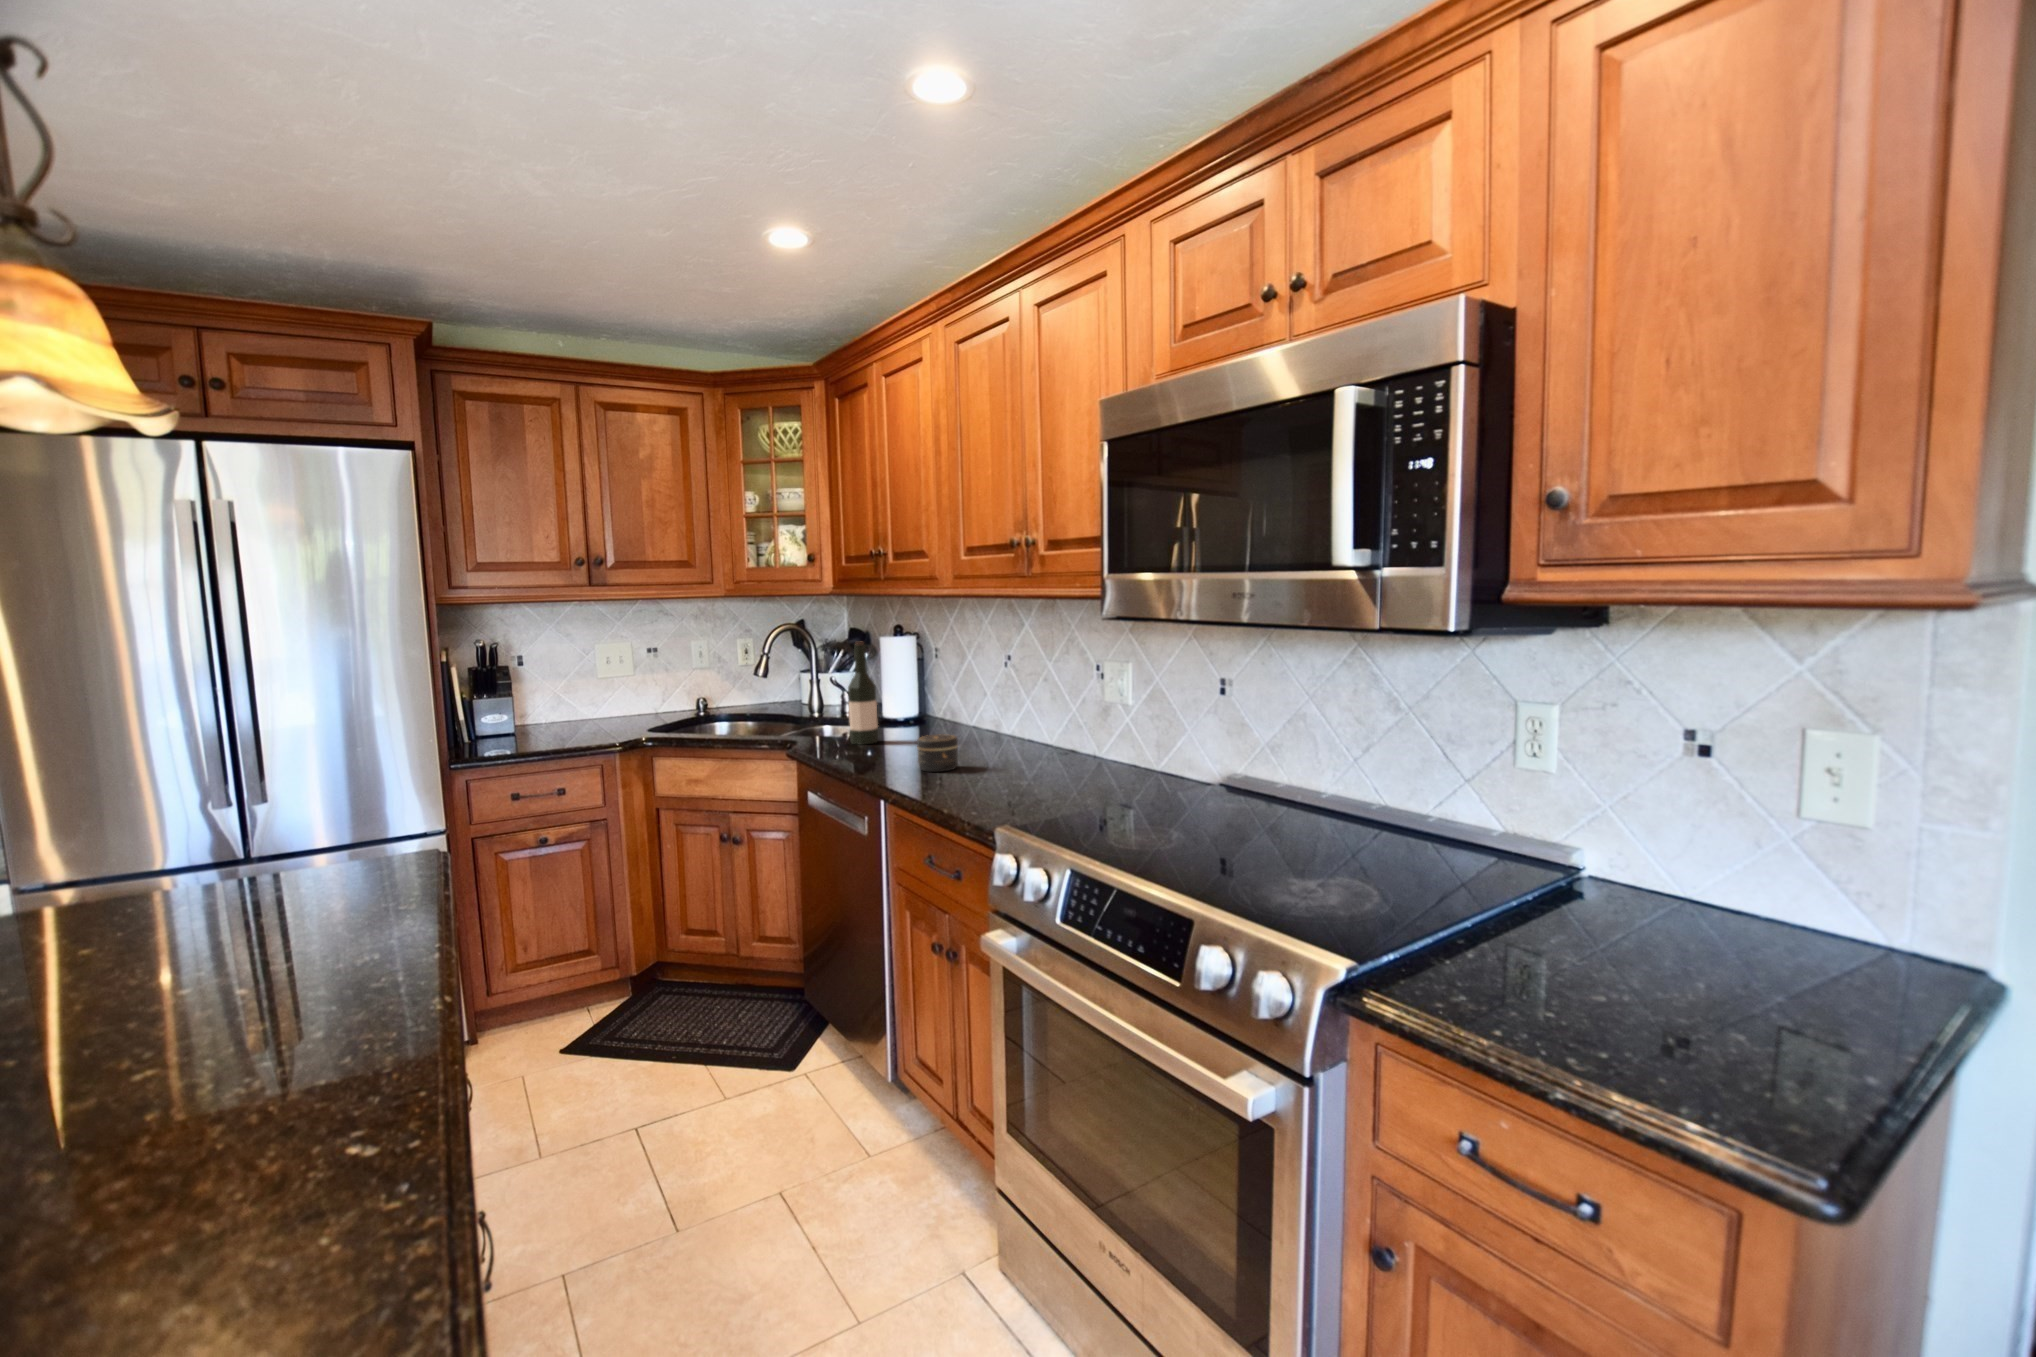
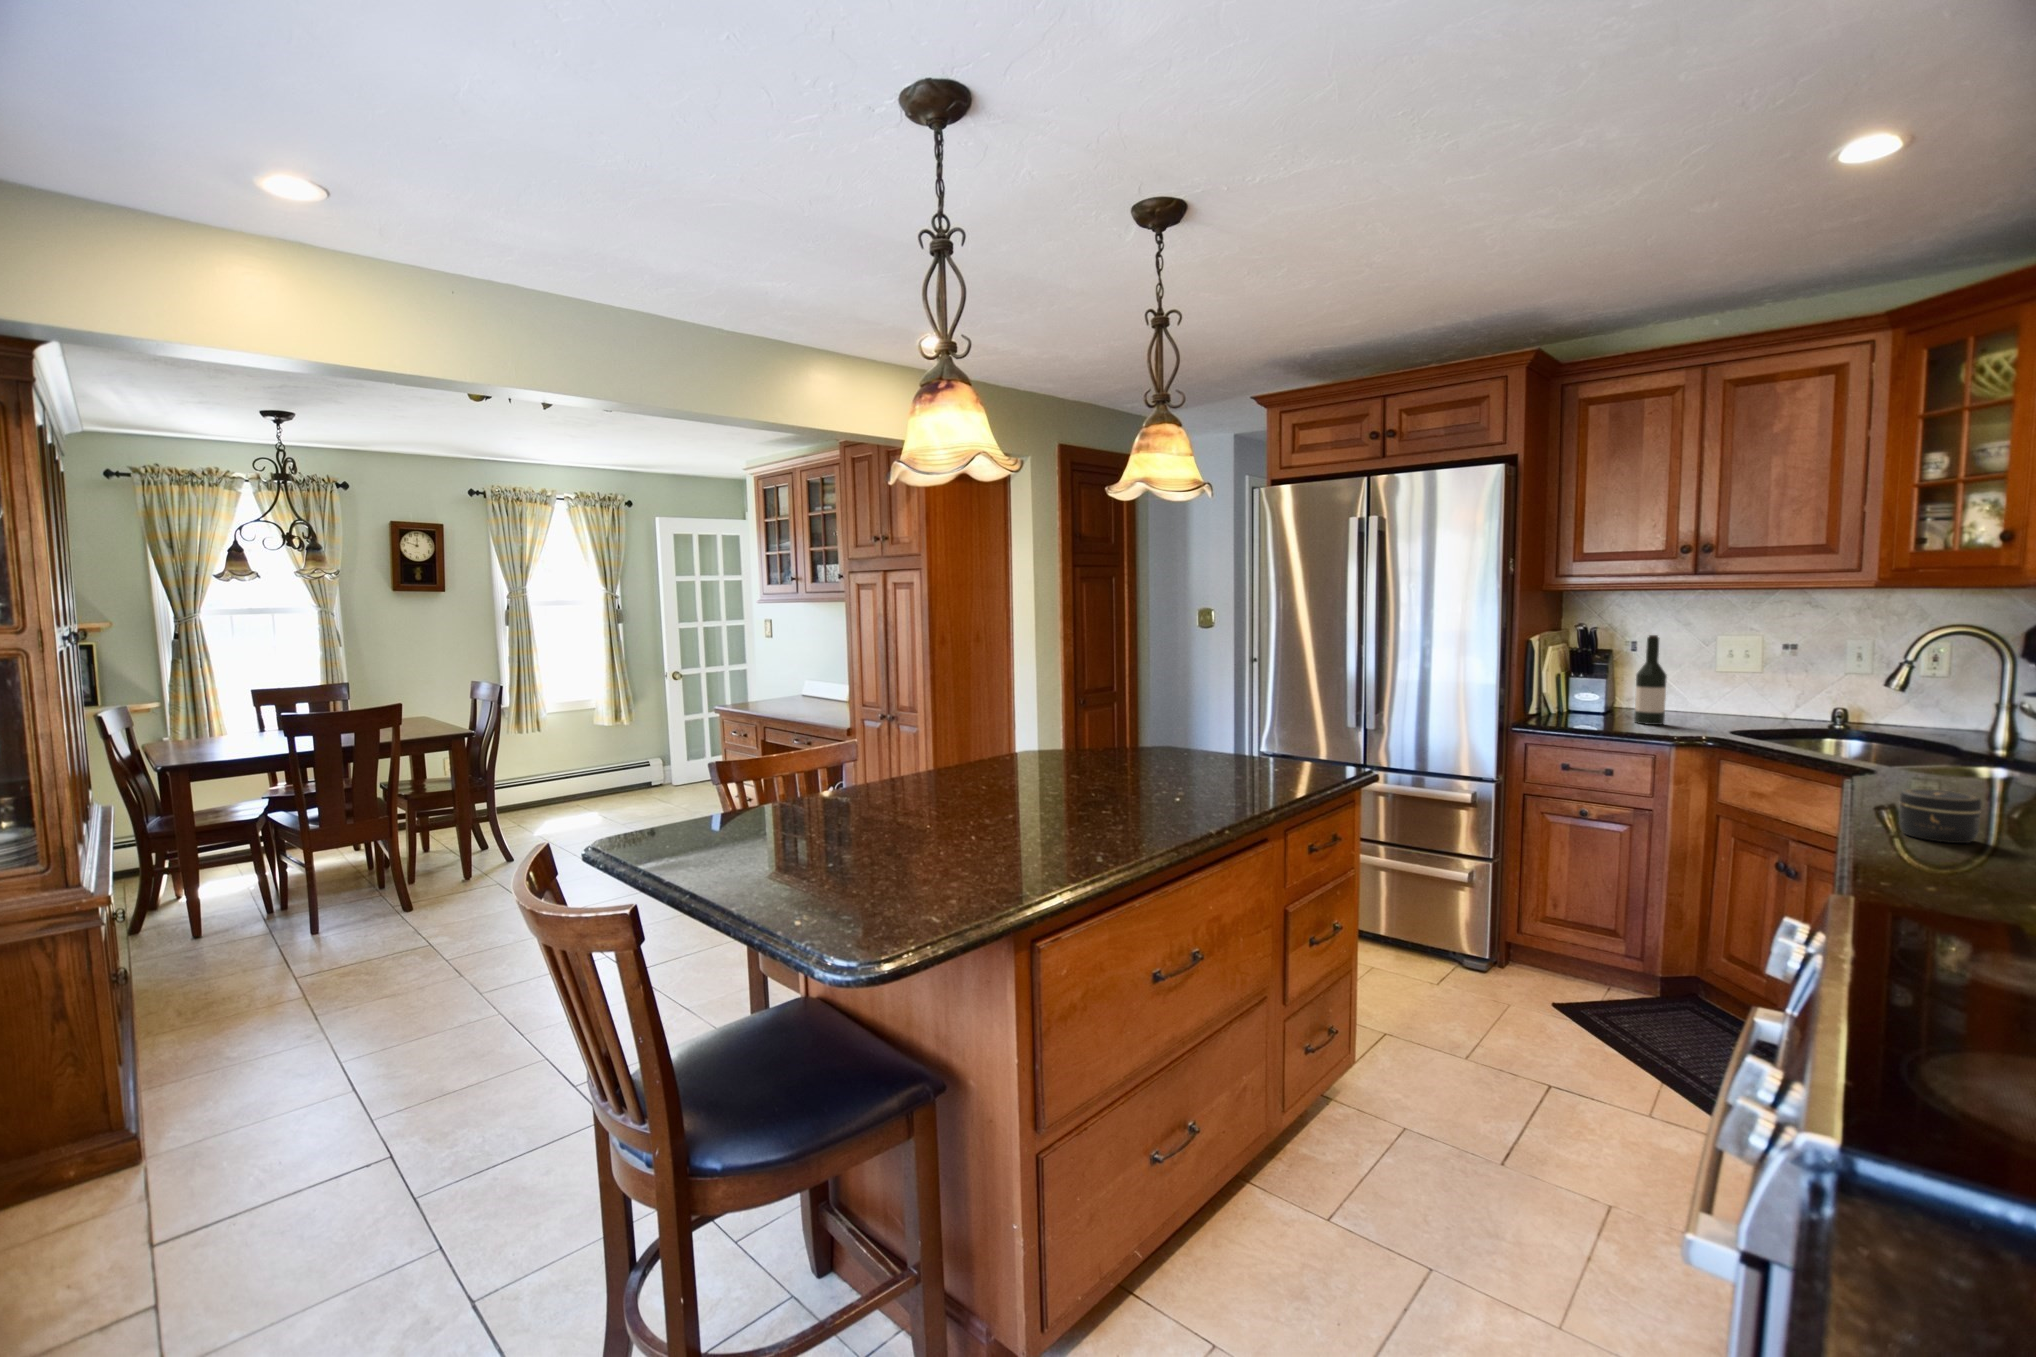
wine bottle: present [848,641,878,745] -> present [1634,635,1667,725]

